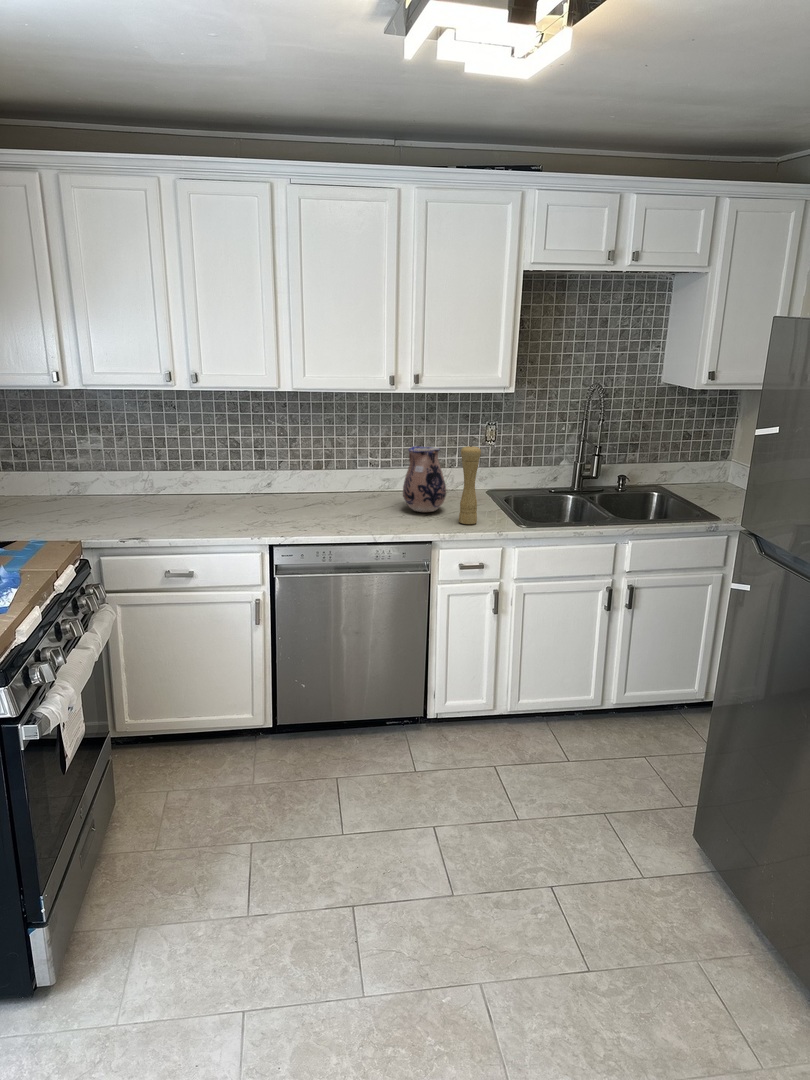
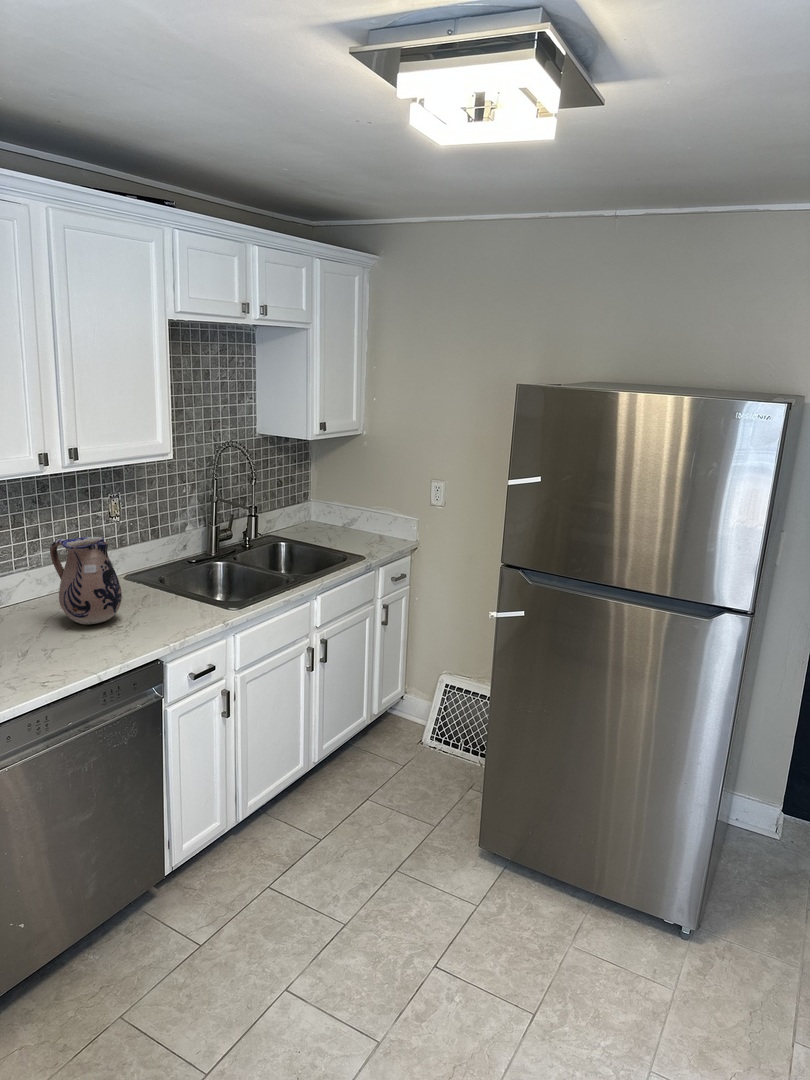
pepper mill: present [459,445,481,524] -> none [152,527,181,624]

